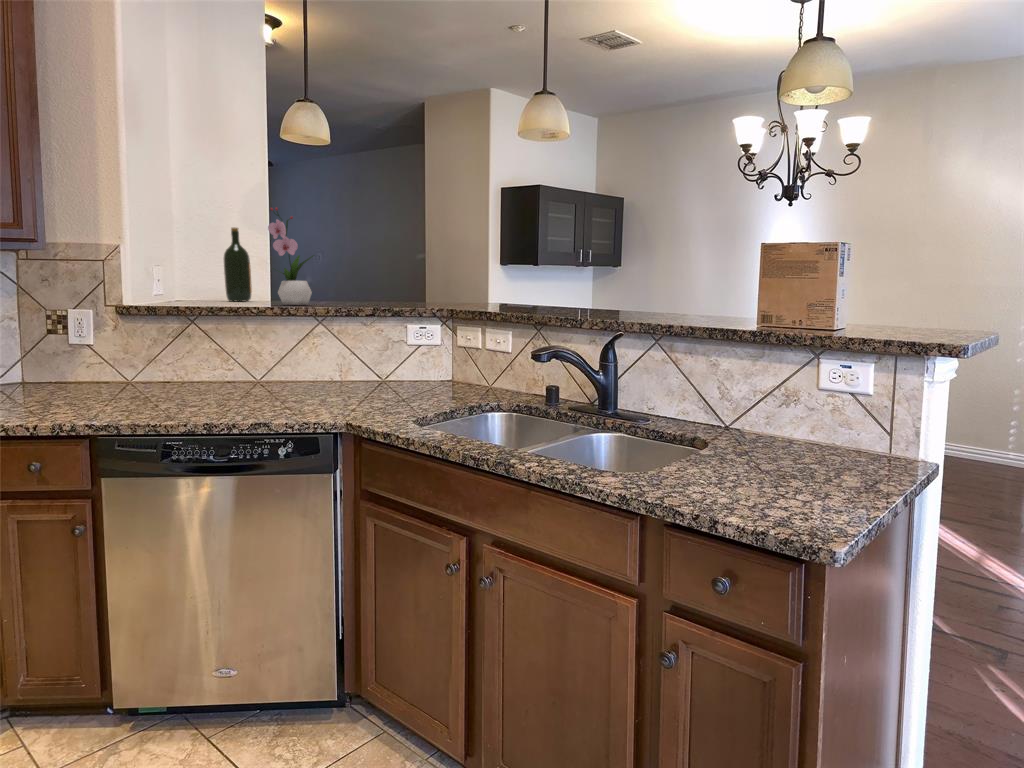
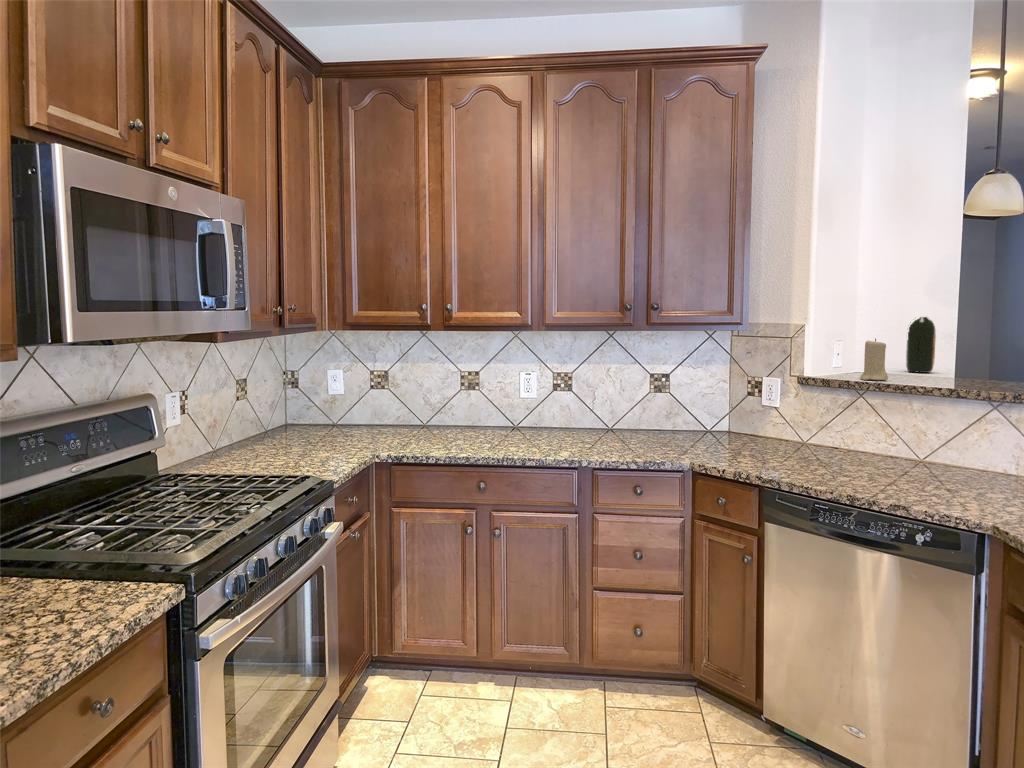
flower arrangement: present [268,208,313,305] -> none [951,284,1005,384]
candle: none [187,260,217,305] -> present [860,339,888,380]

